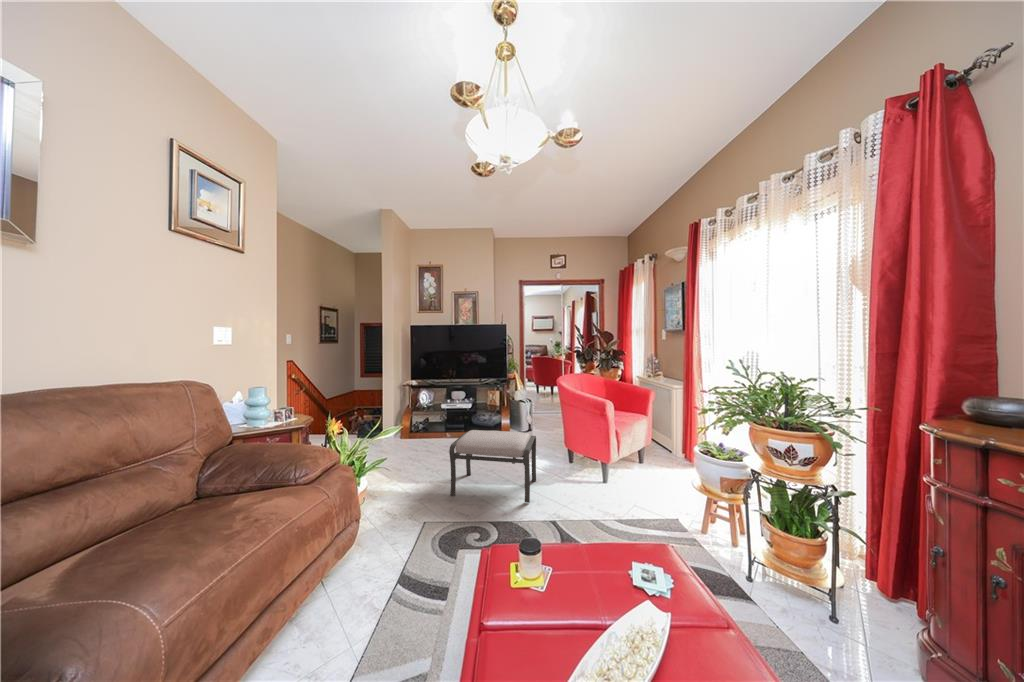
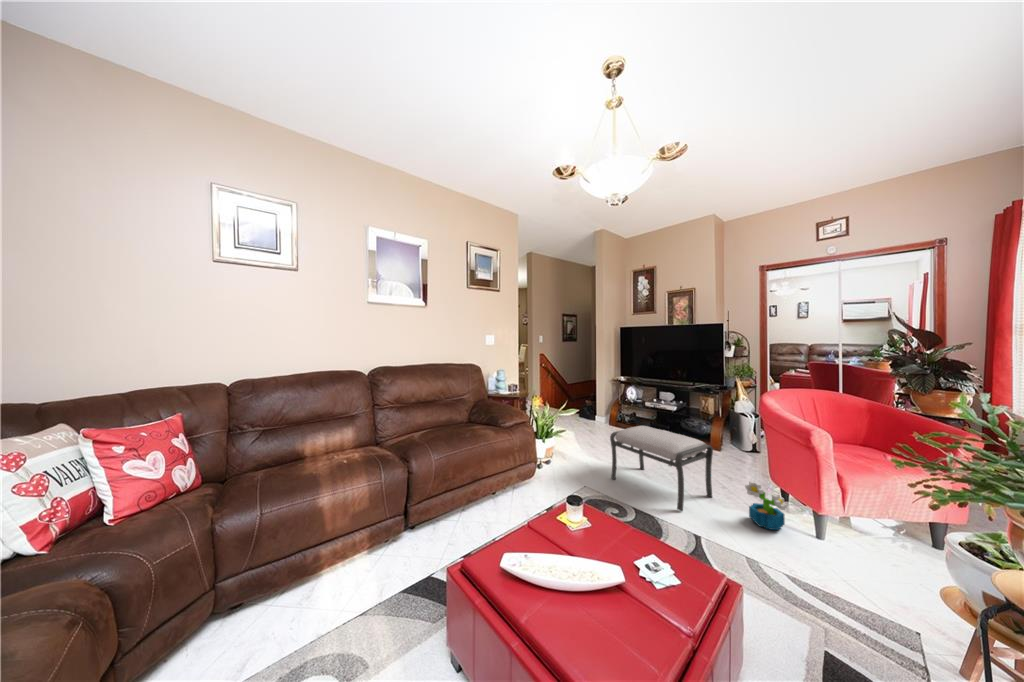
decorative plant: none [567,457,592,492] -> present [745,481,787,530]

